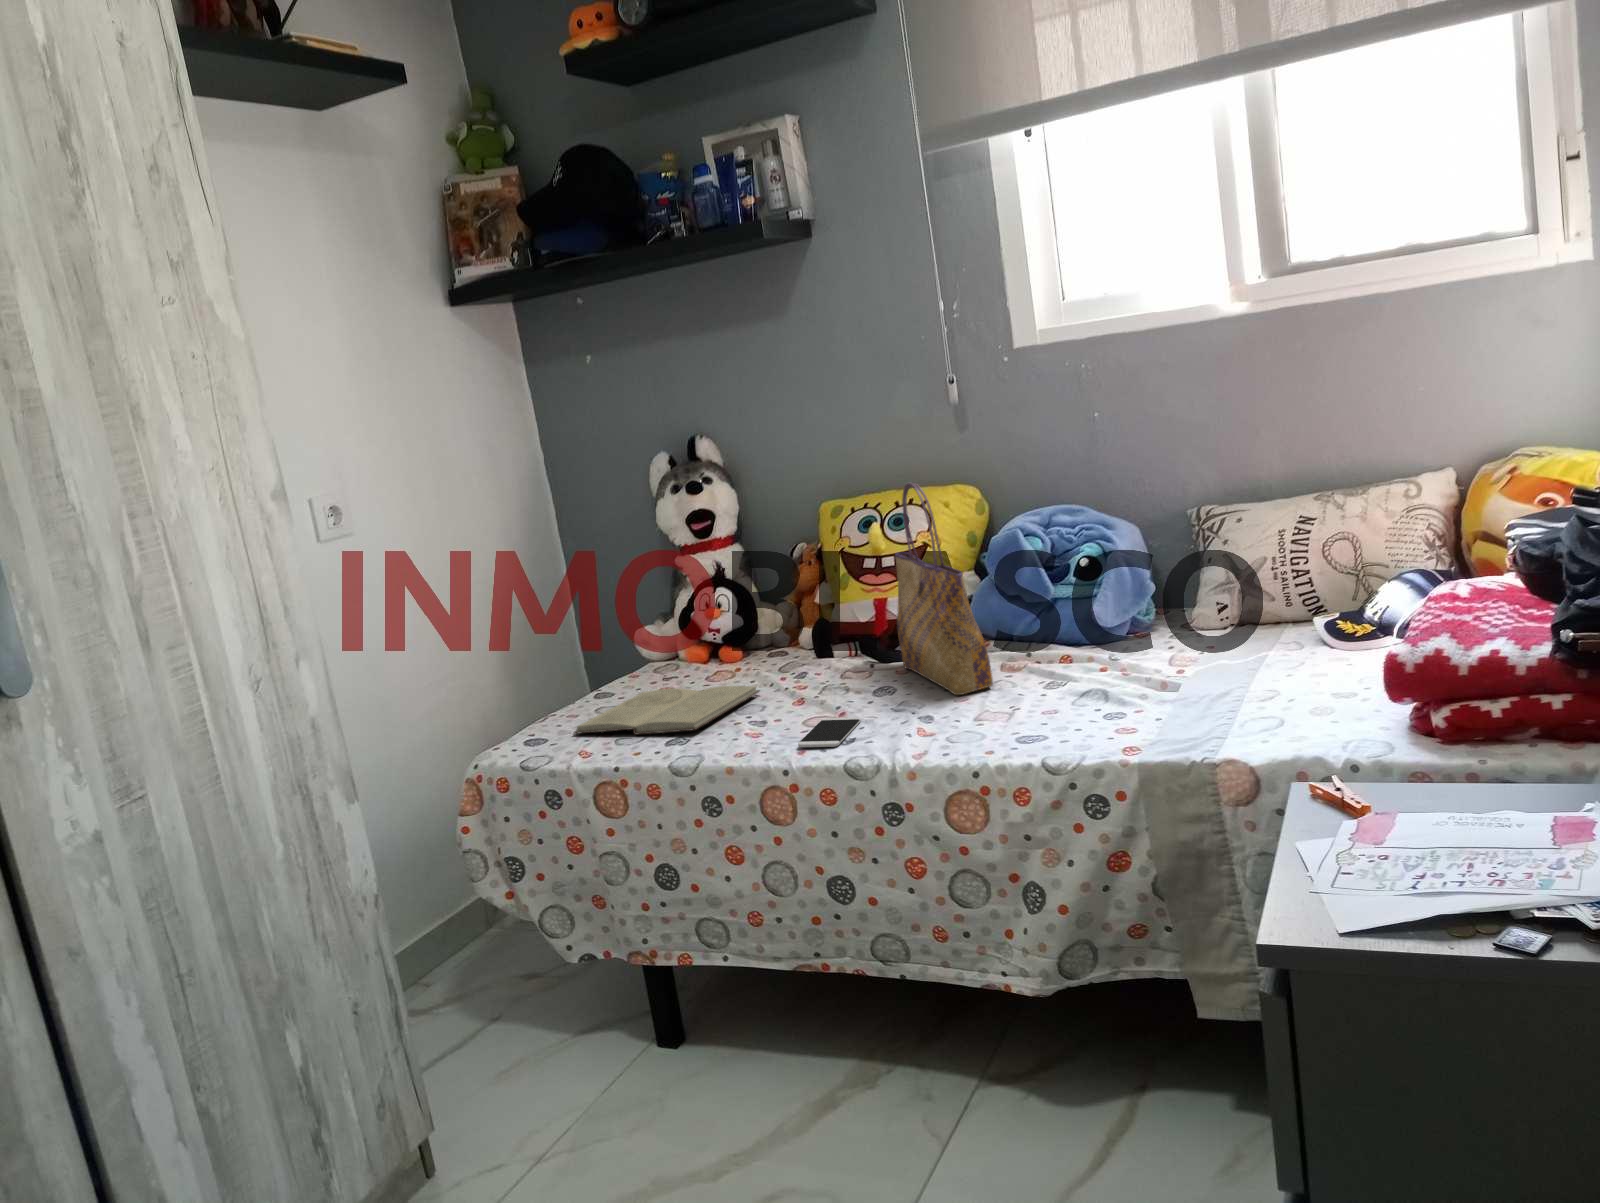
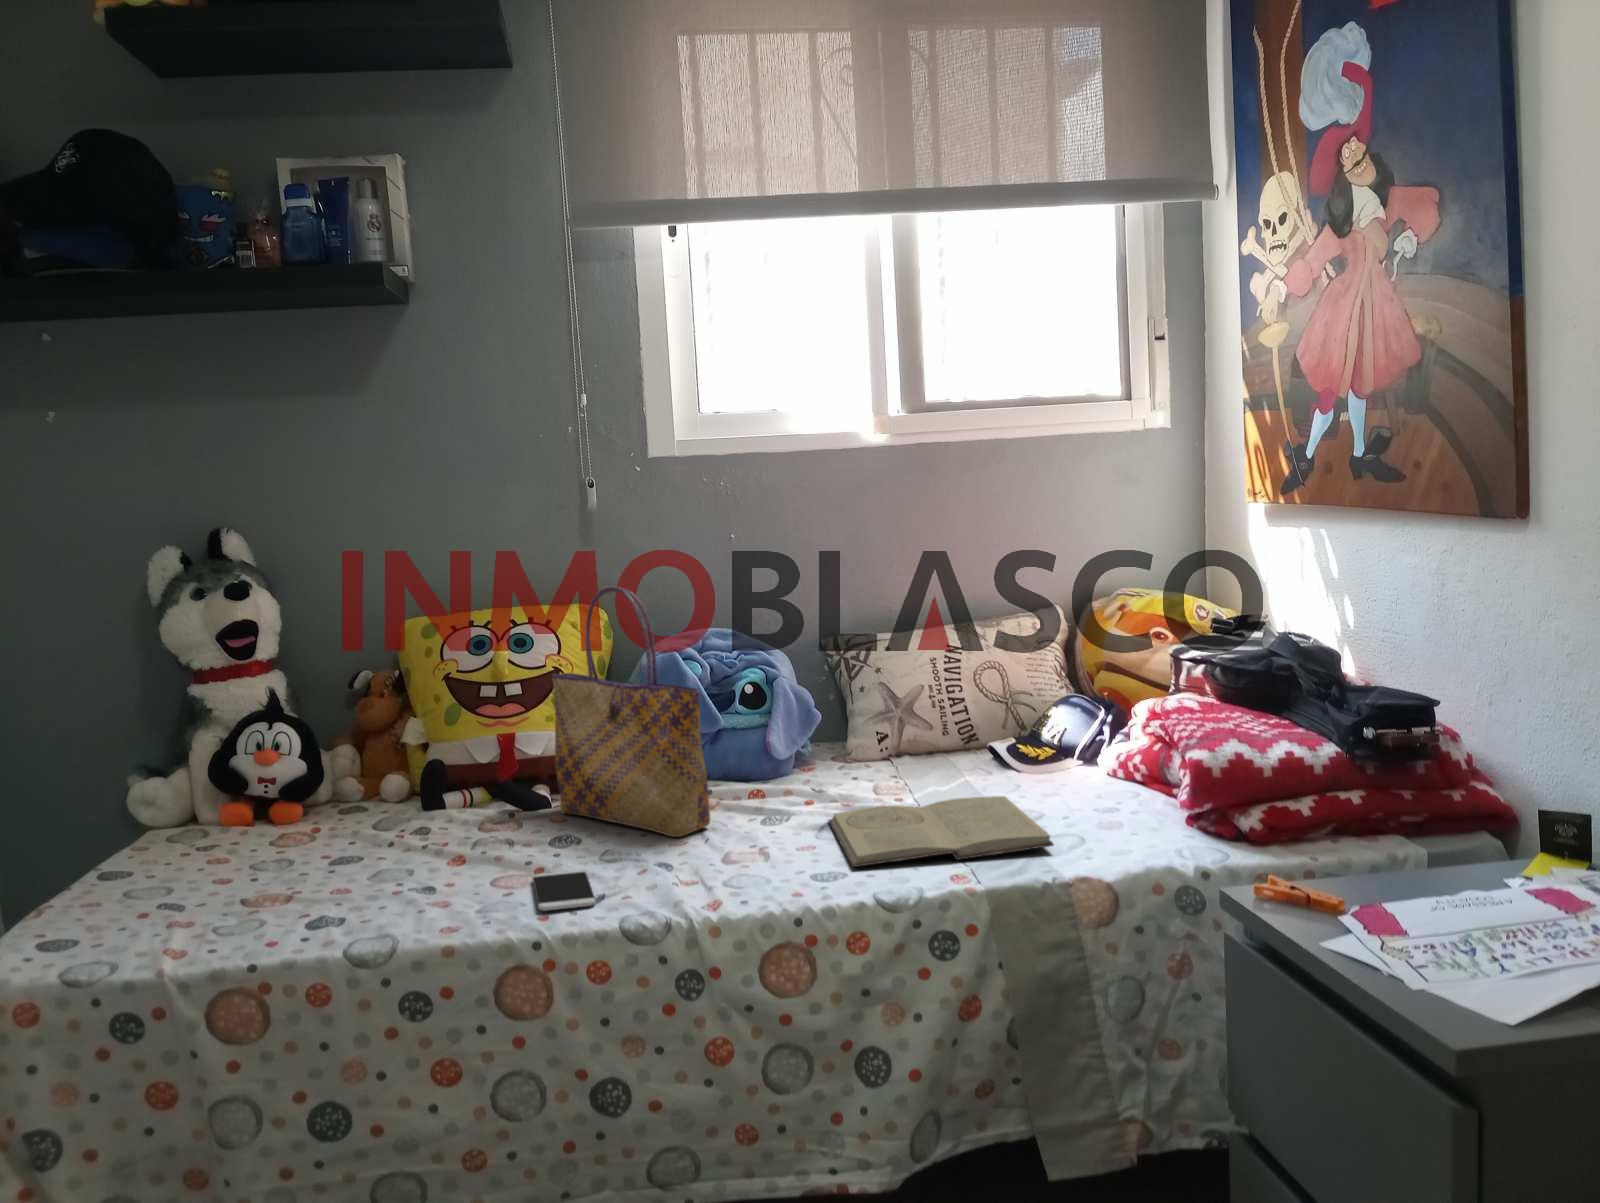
book: present [574,686,759,735] -> present [829,796,1054,867]

